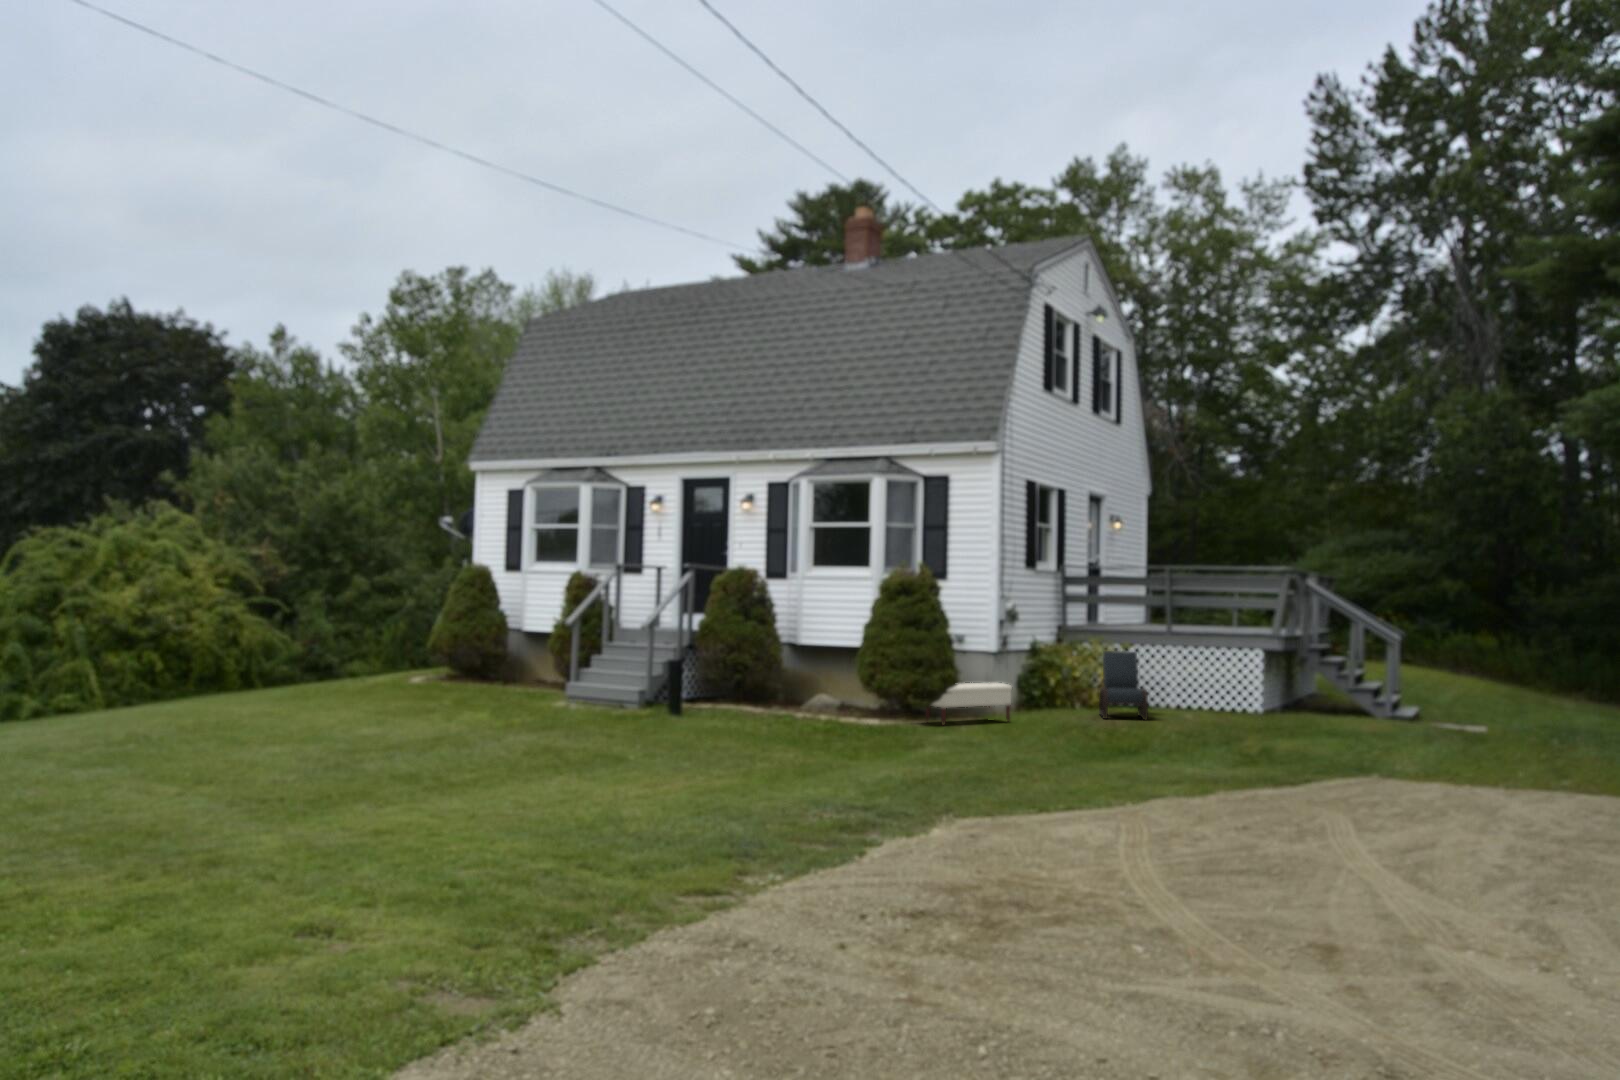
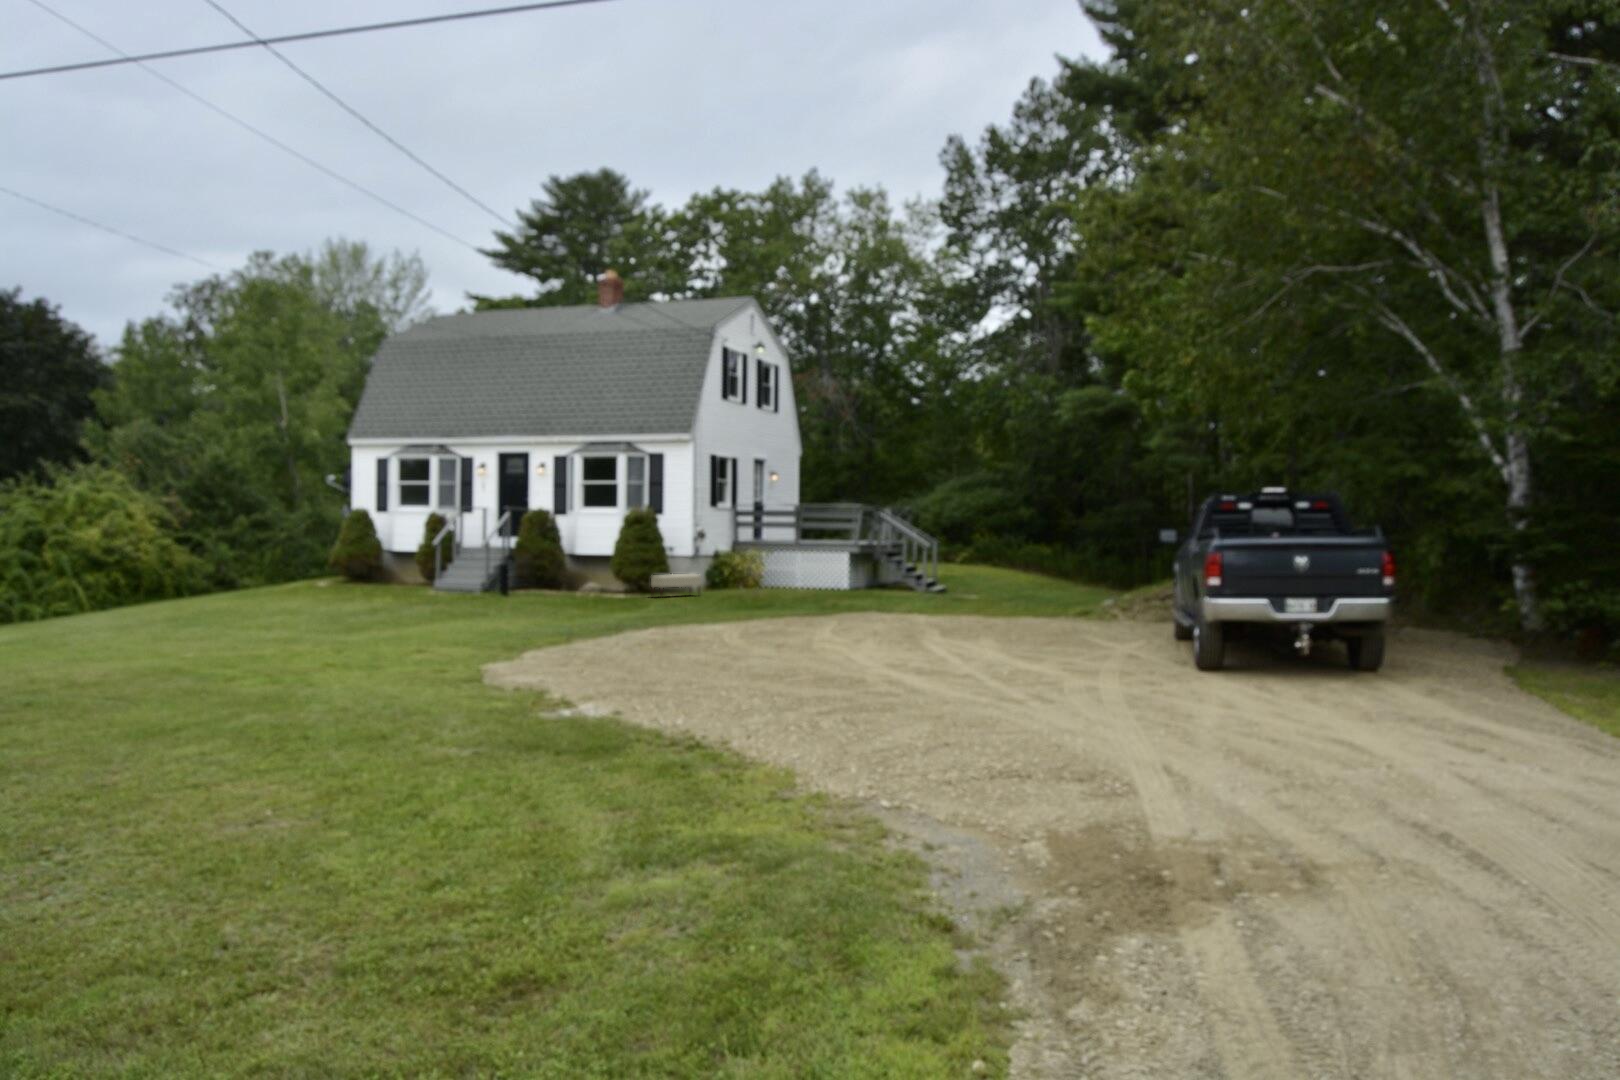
lounge chair: present [1099,651,1148,720] -> none [755,555,781,594]

